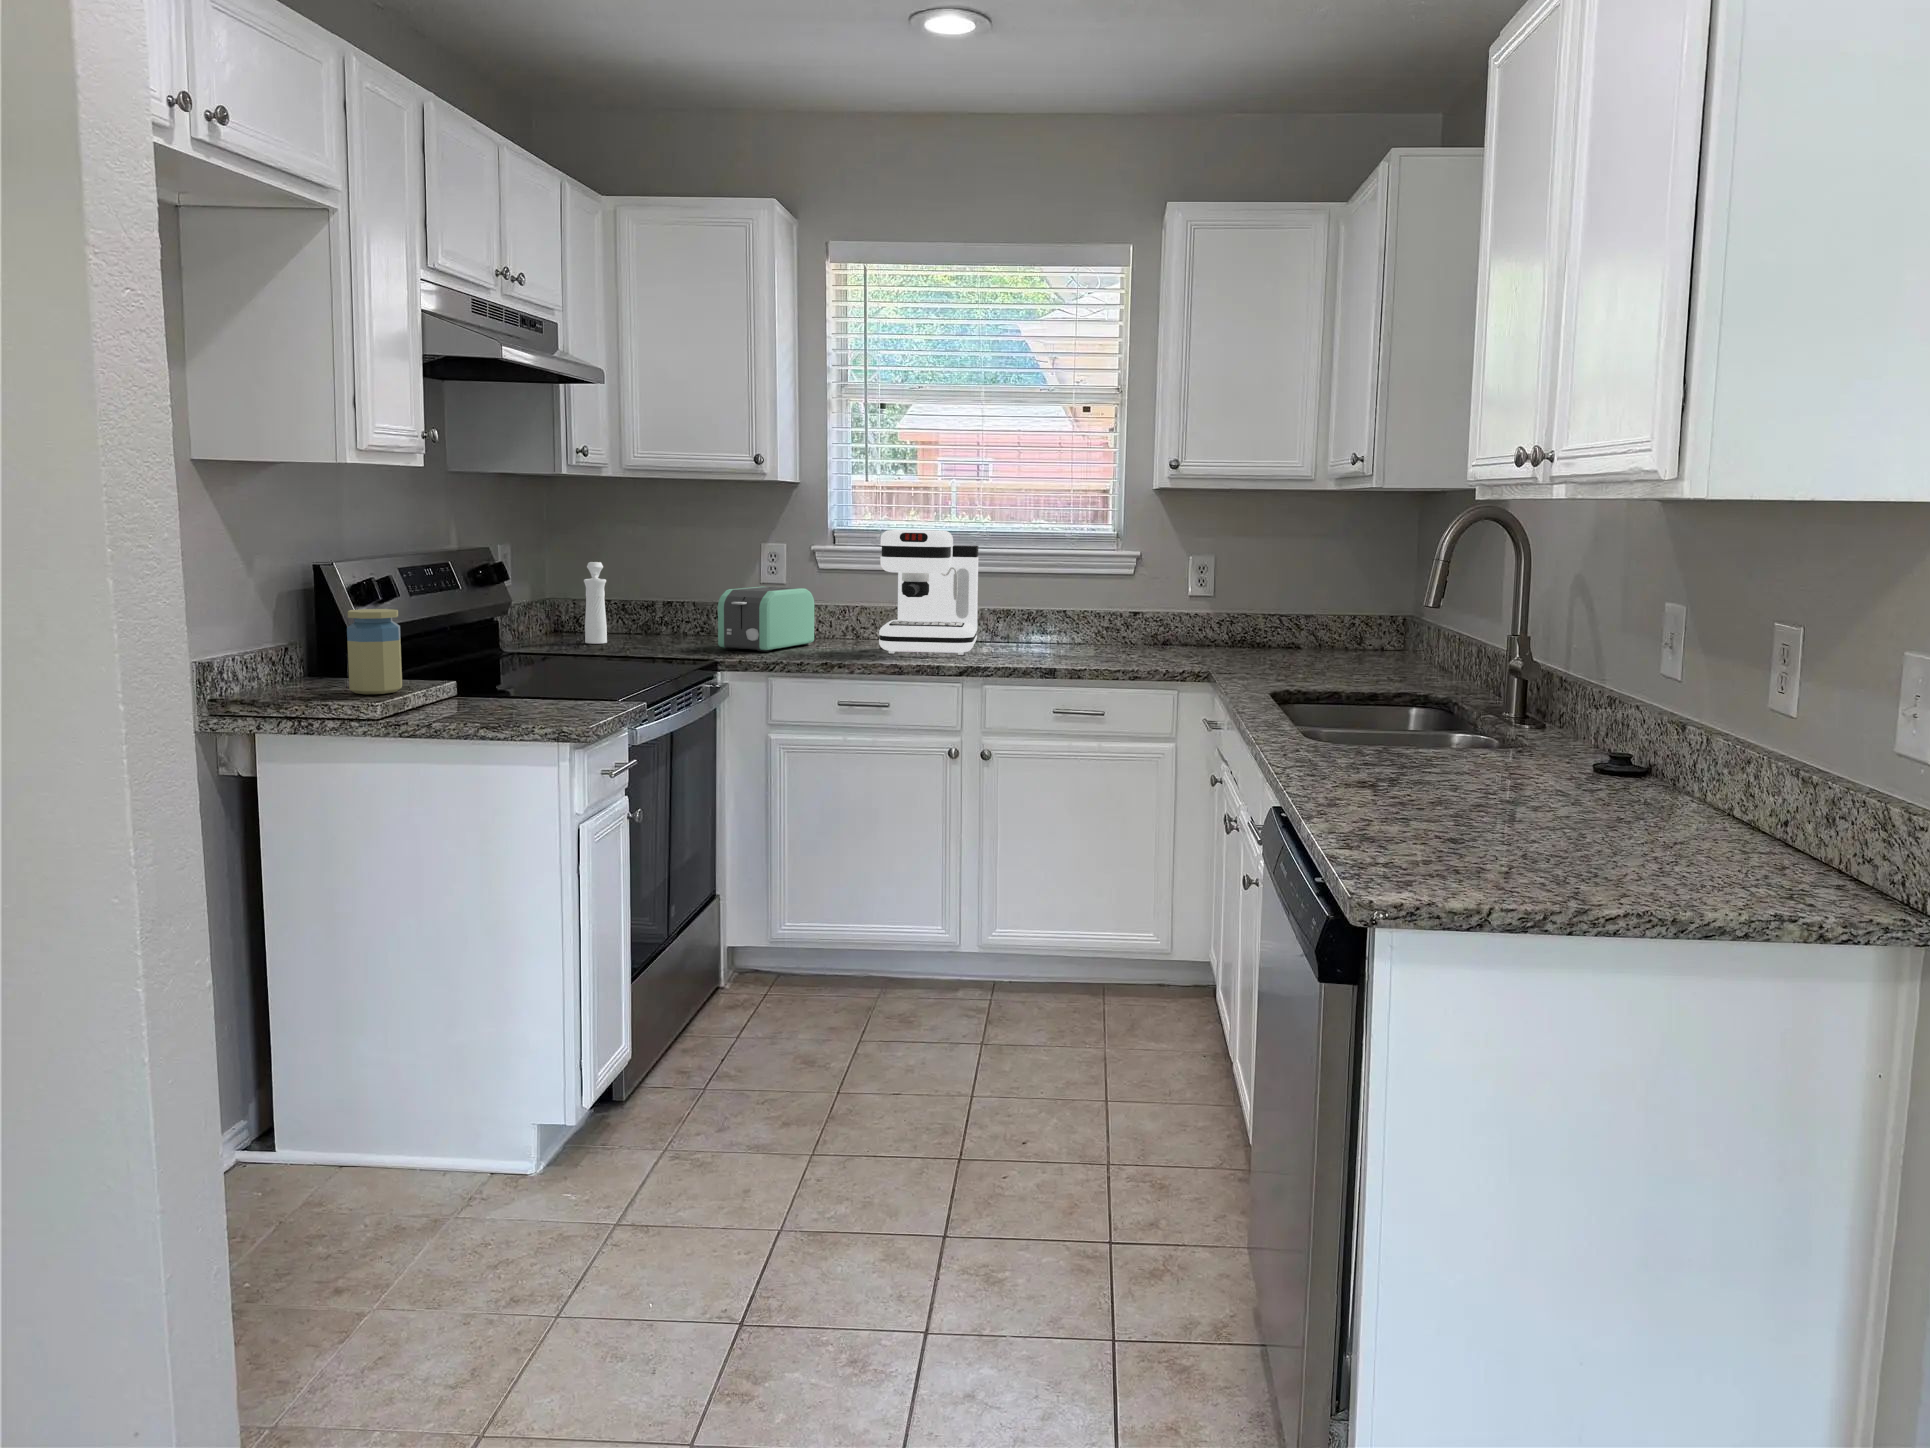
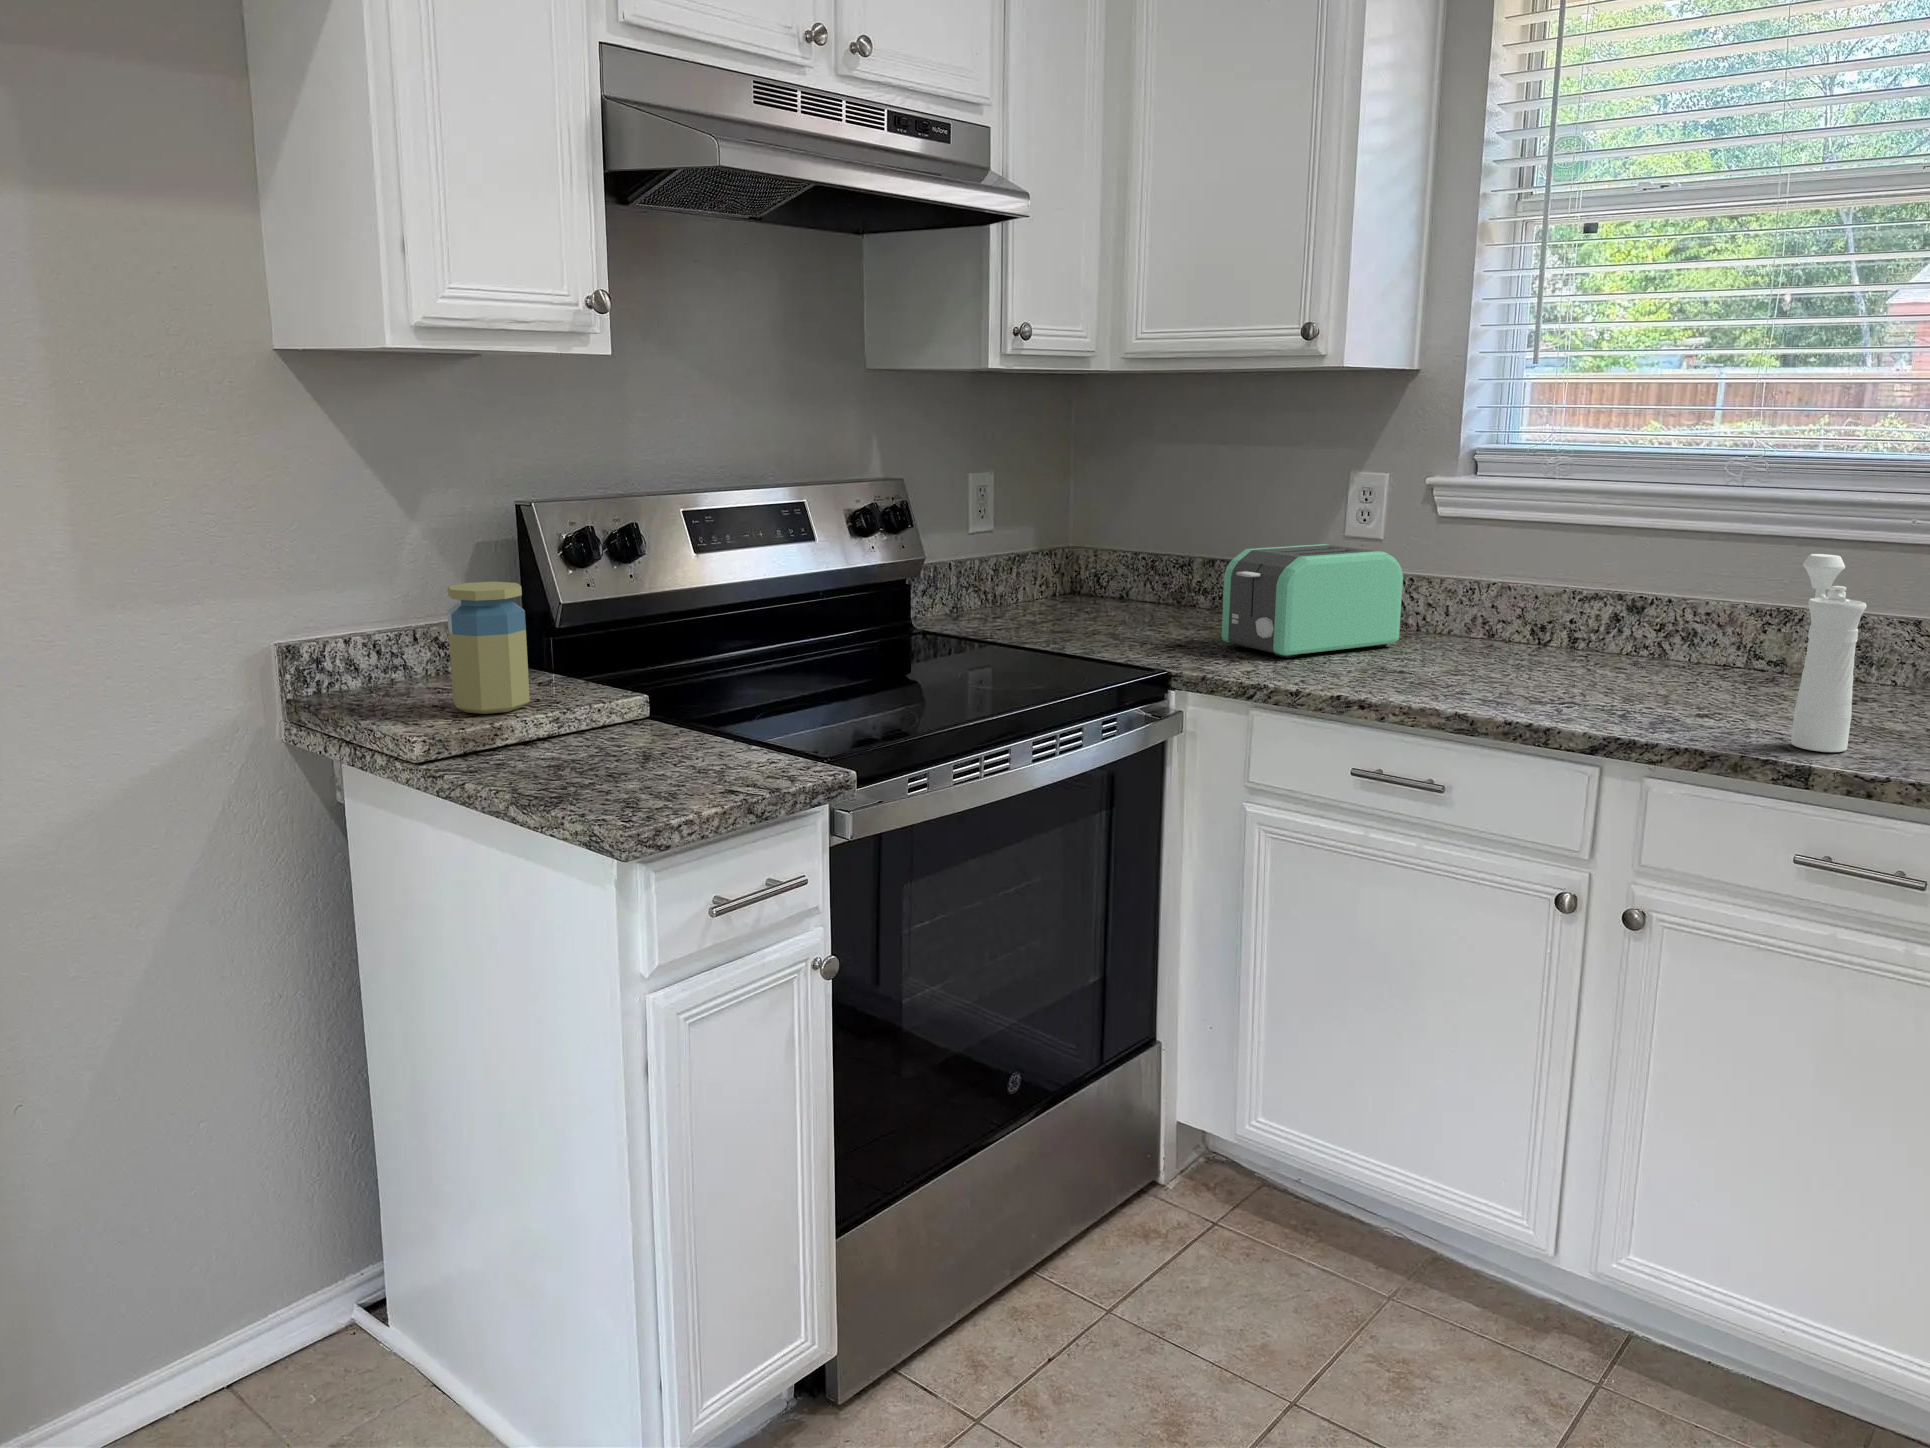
coffee maker: present [879,530,979,655] -> none [1474,454,1714,703]
pepper mill: present [584,562,607,644] -> present [1791,554,1867,752]

